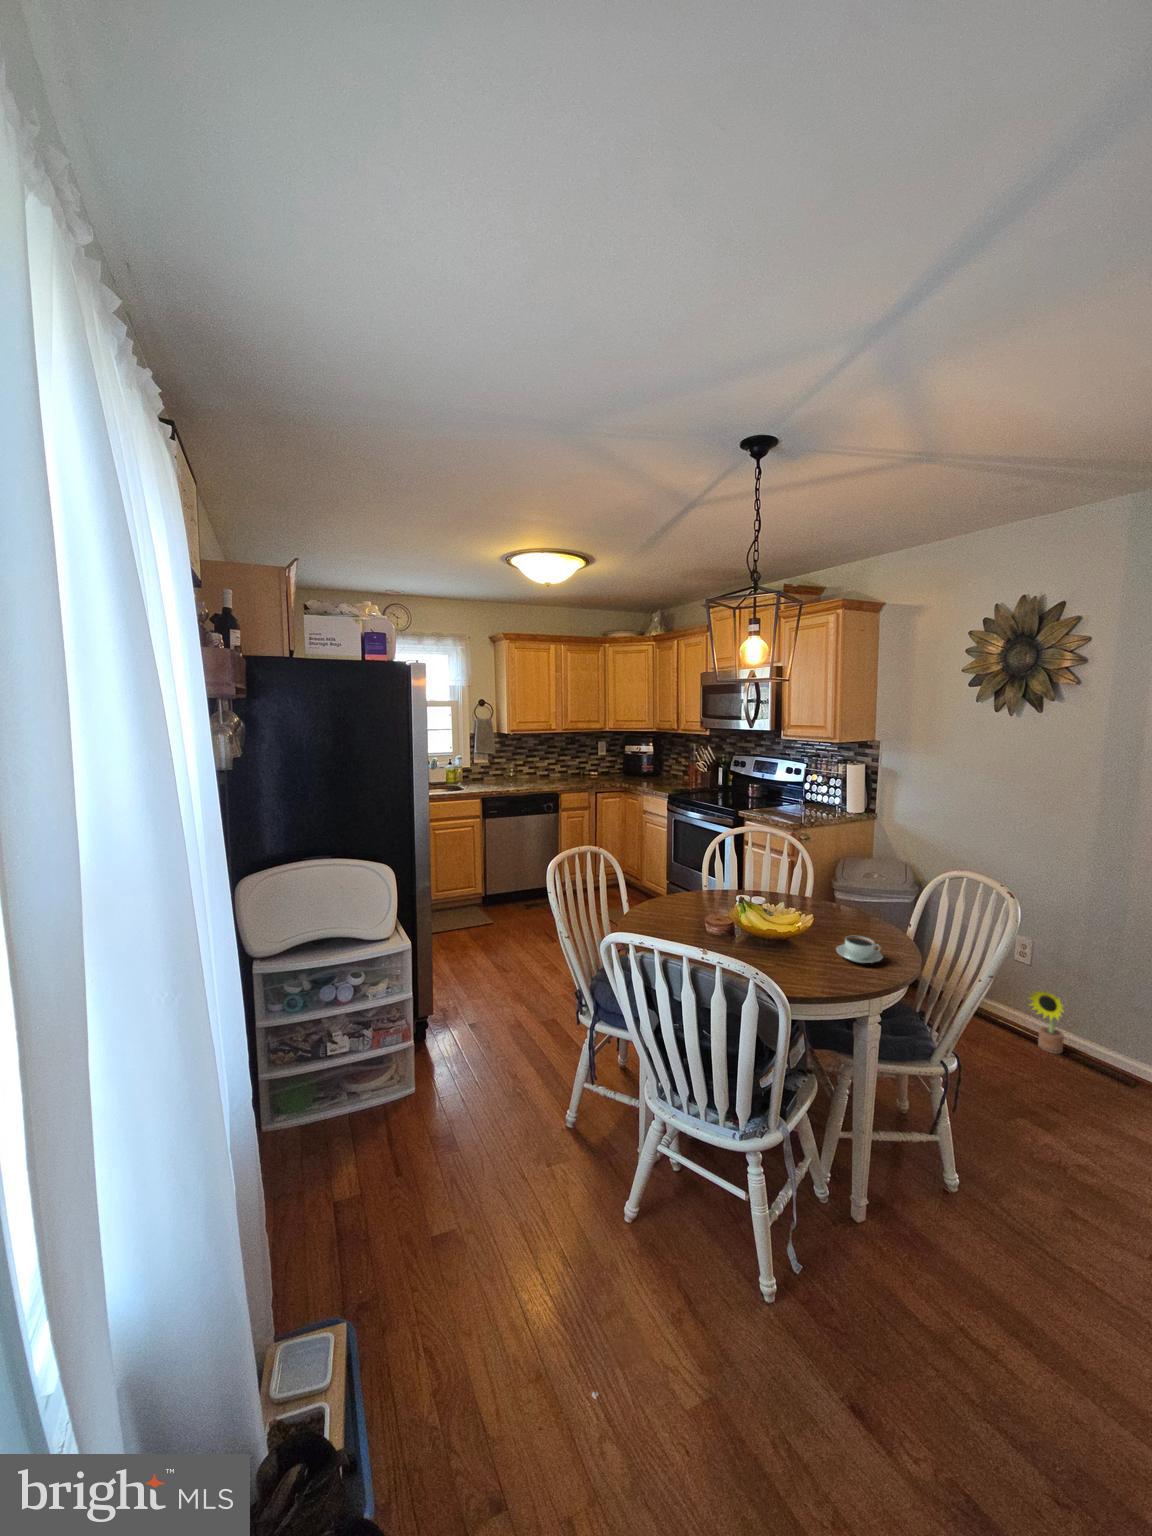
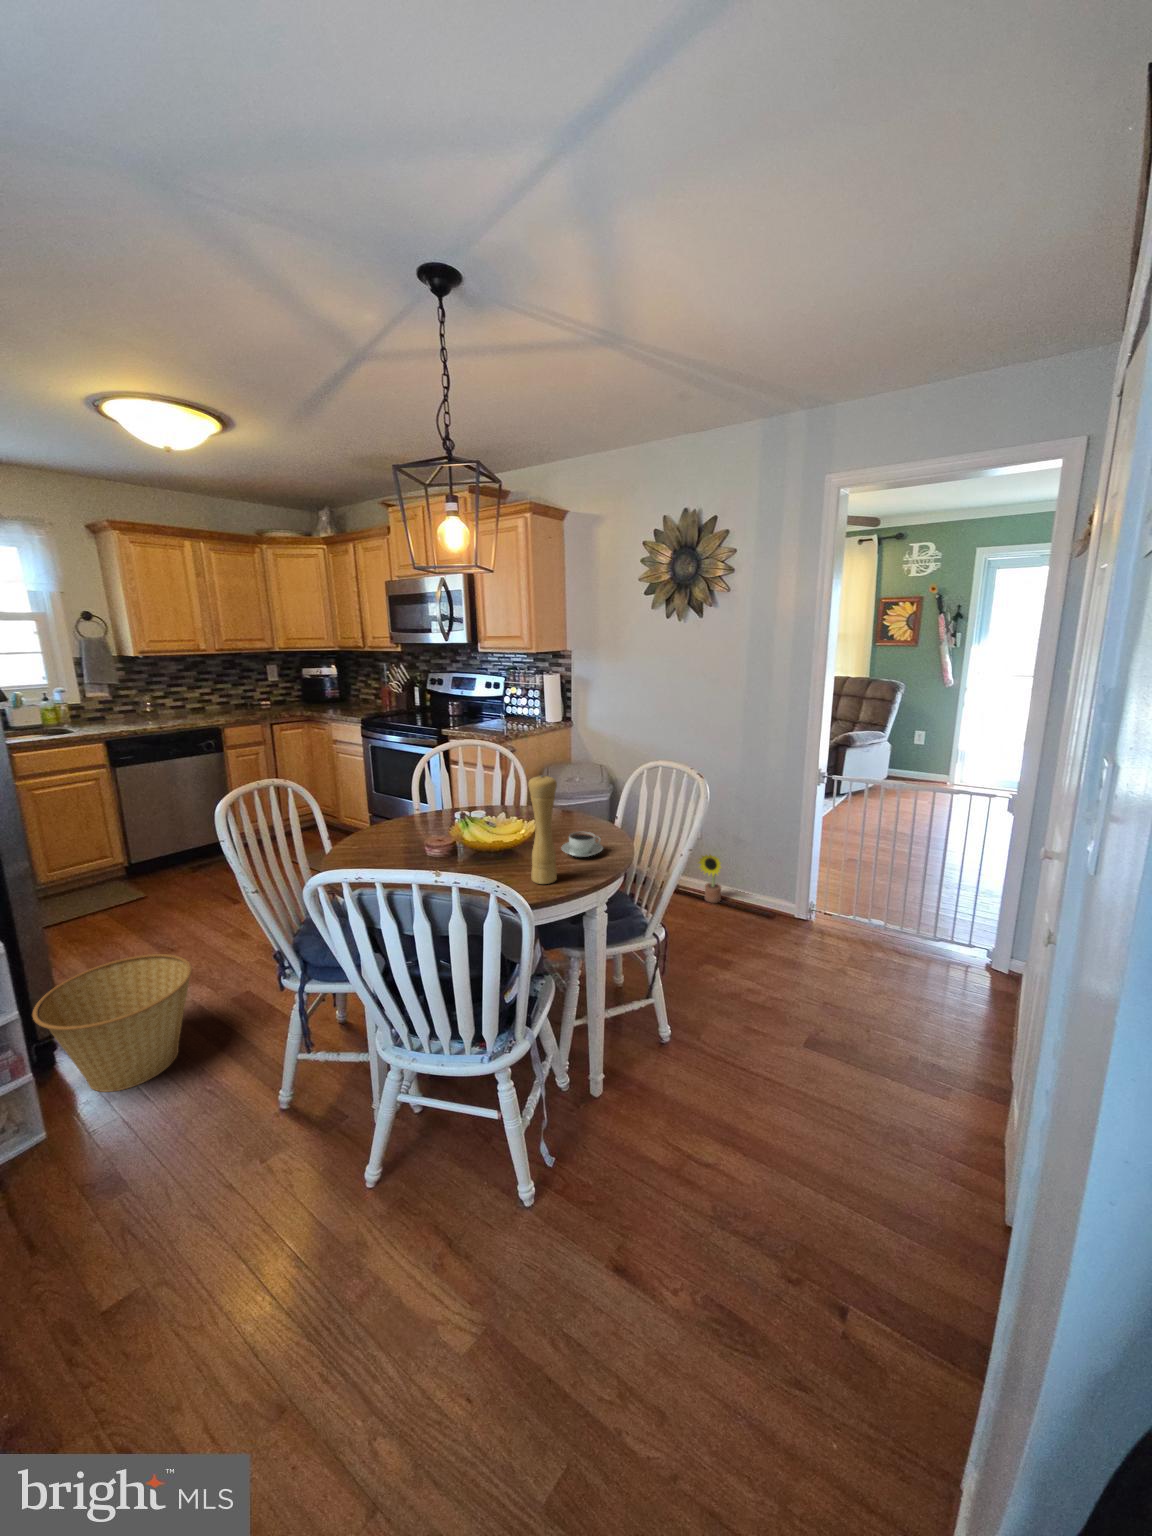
pepper mill: none [799,876,831,982] -> present [528,775,557,884]
basket: none [424,966,519,1066] -> present [33,954,192,1092]

